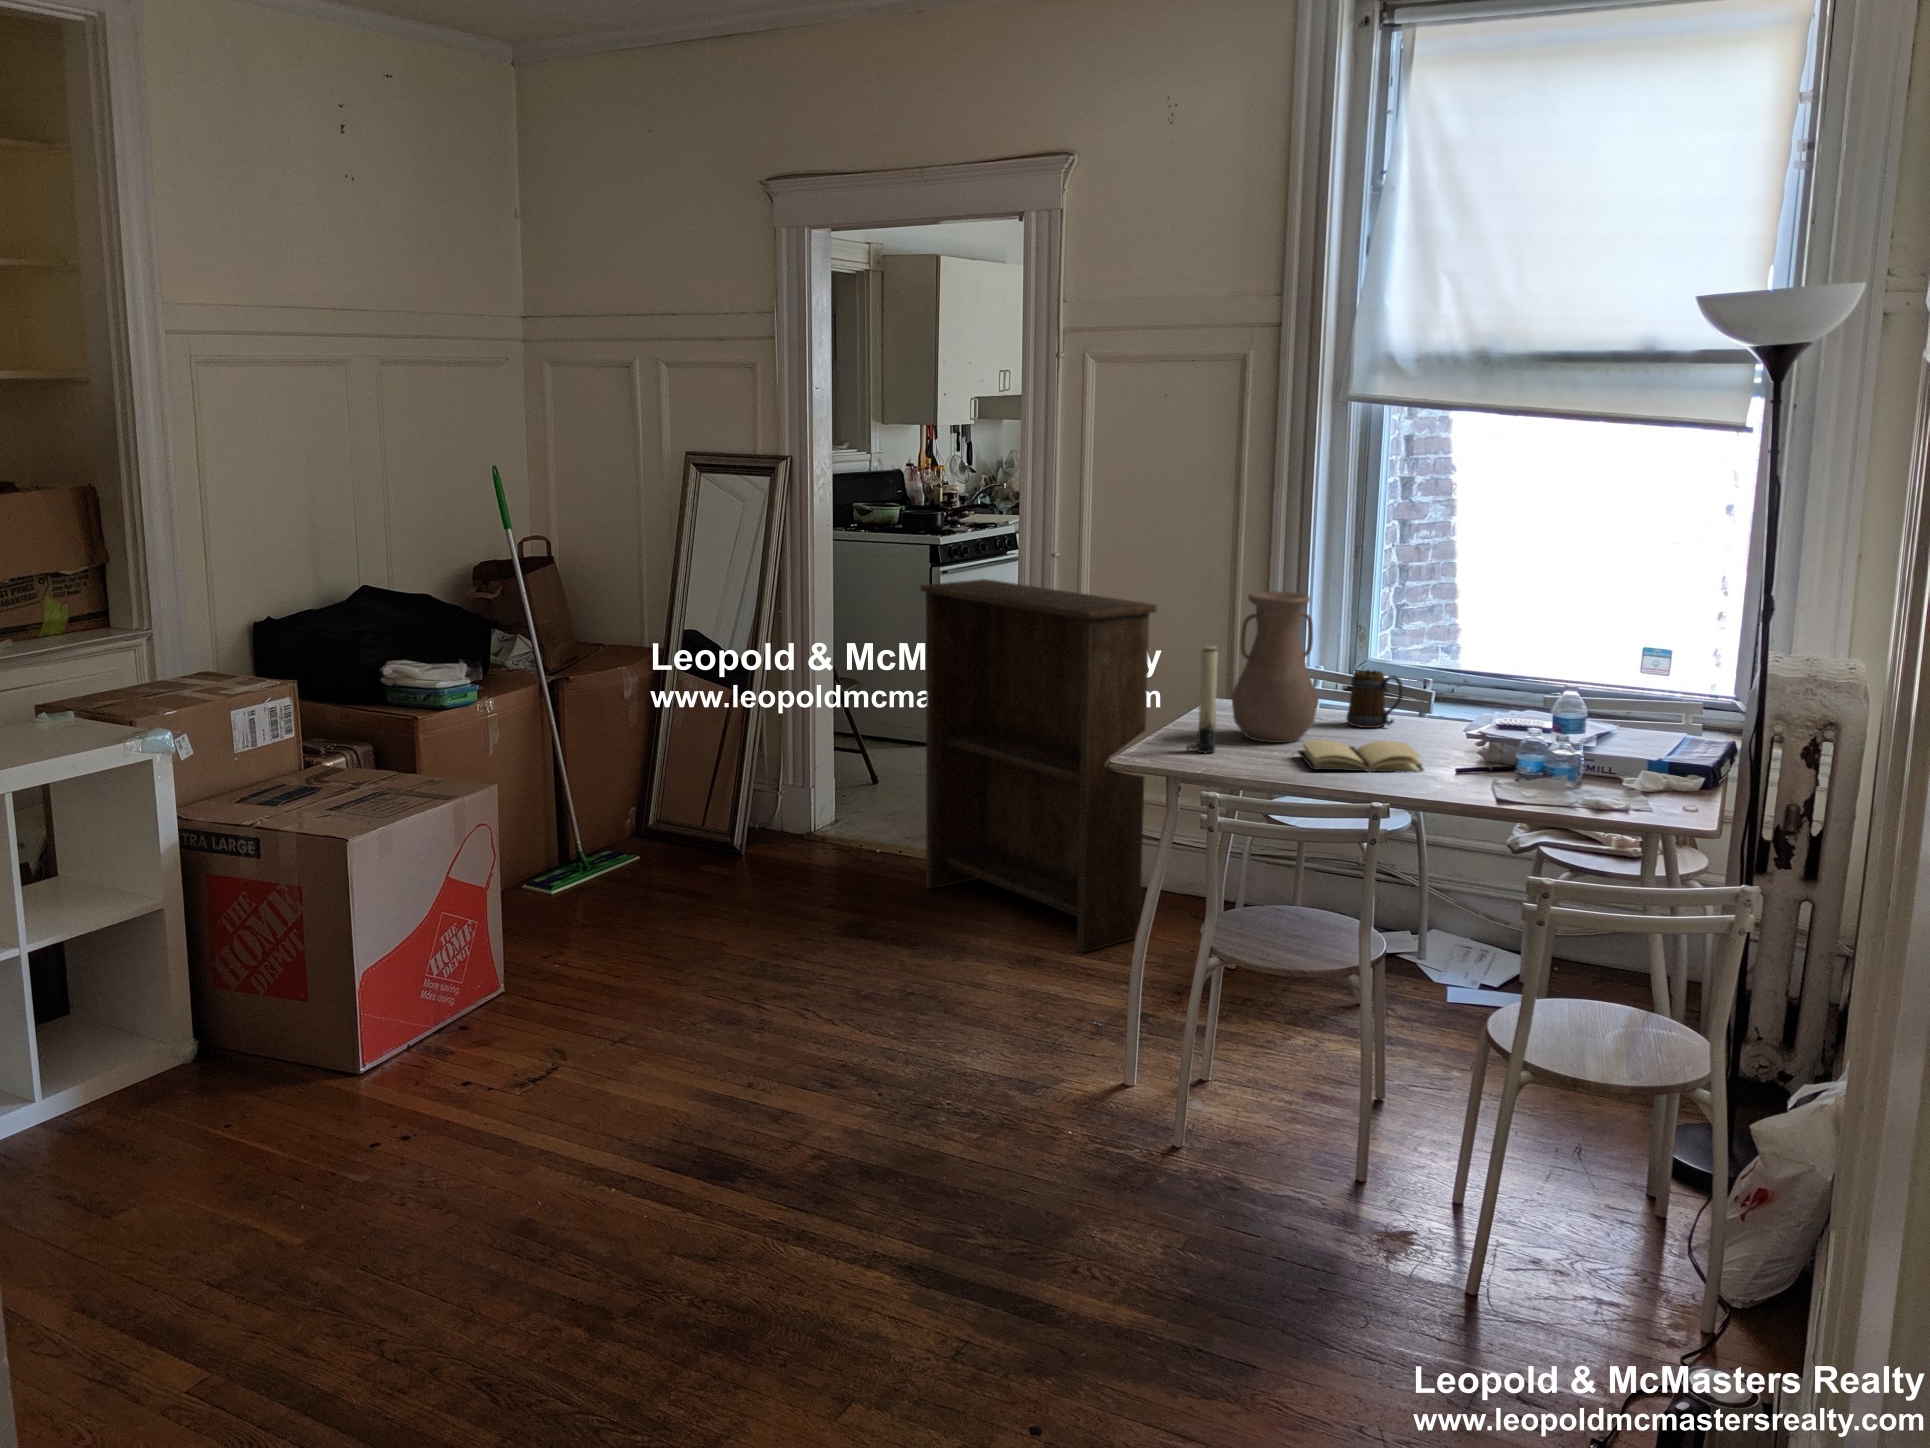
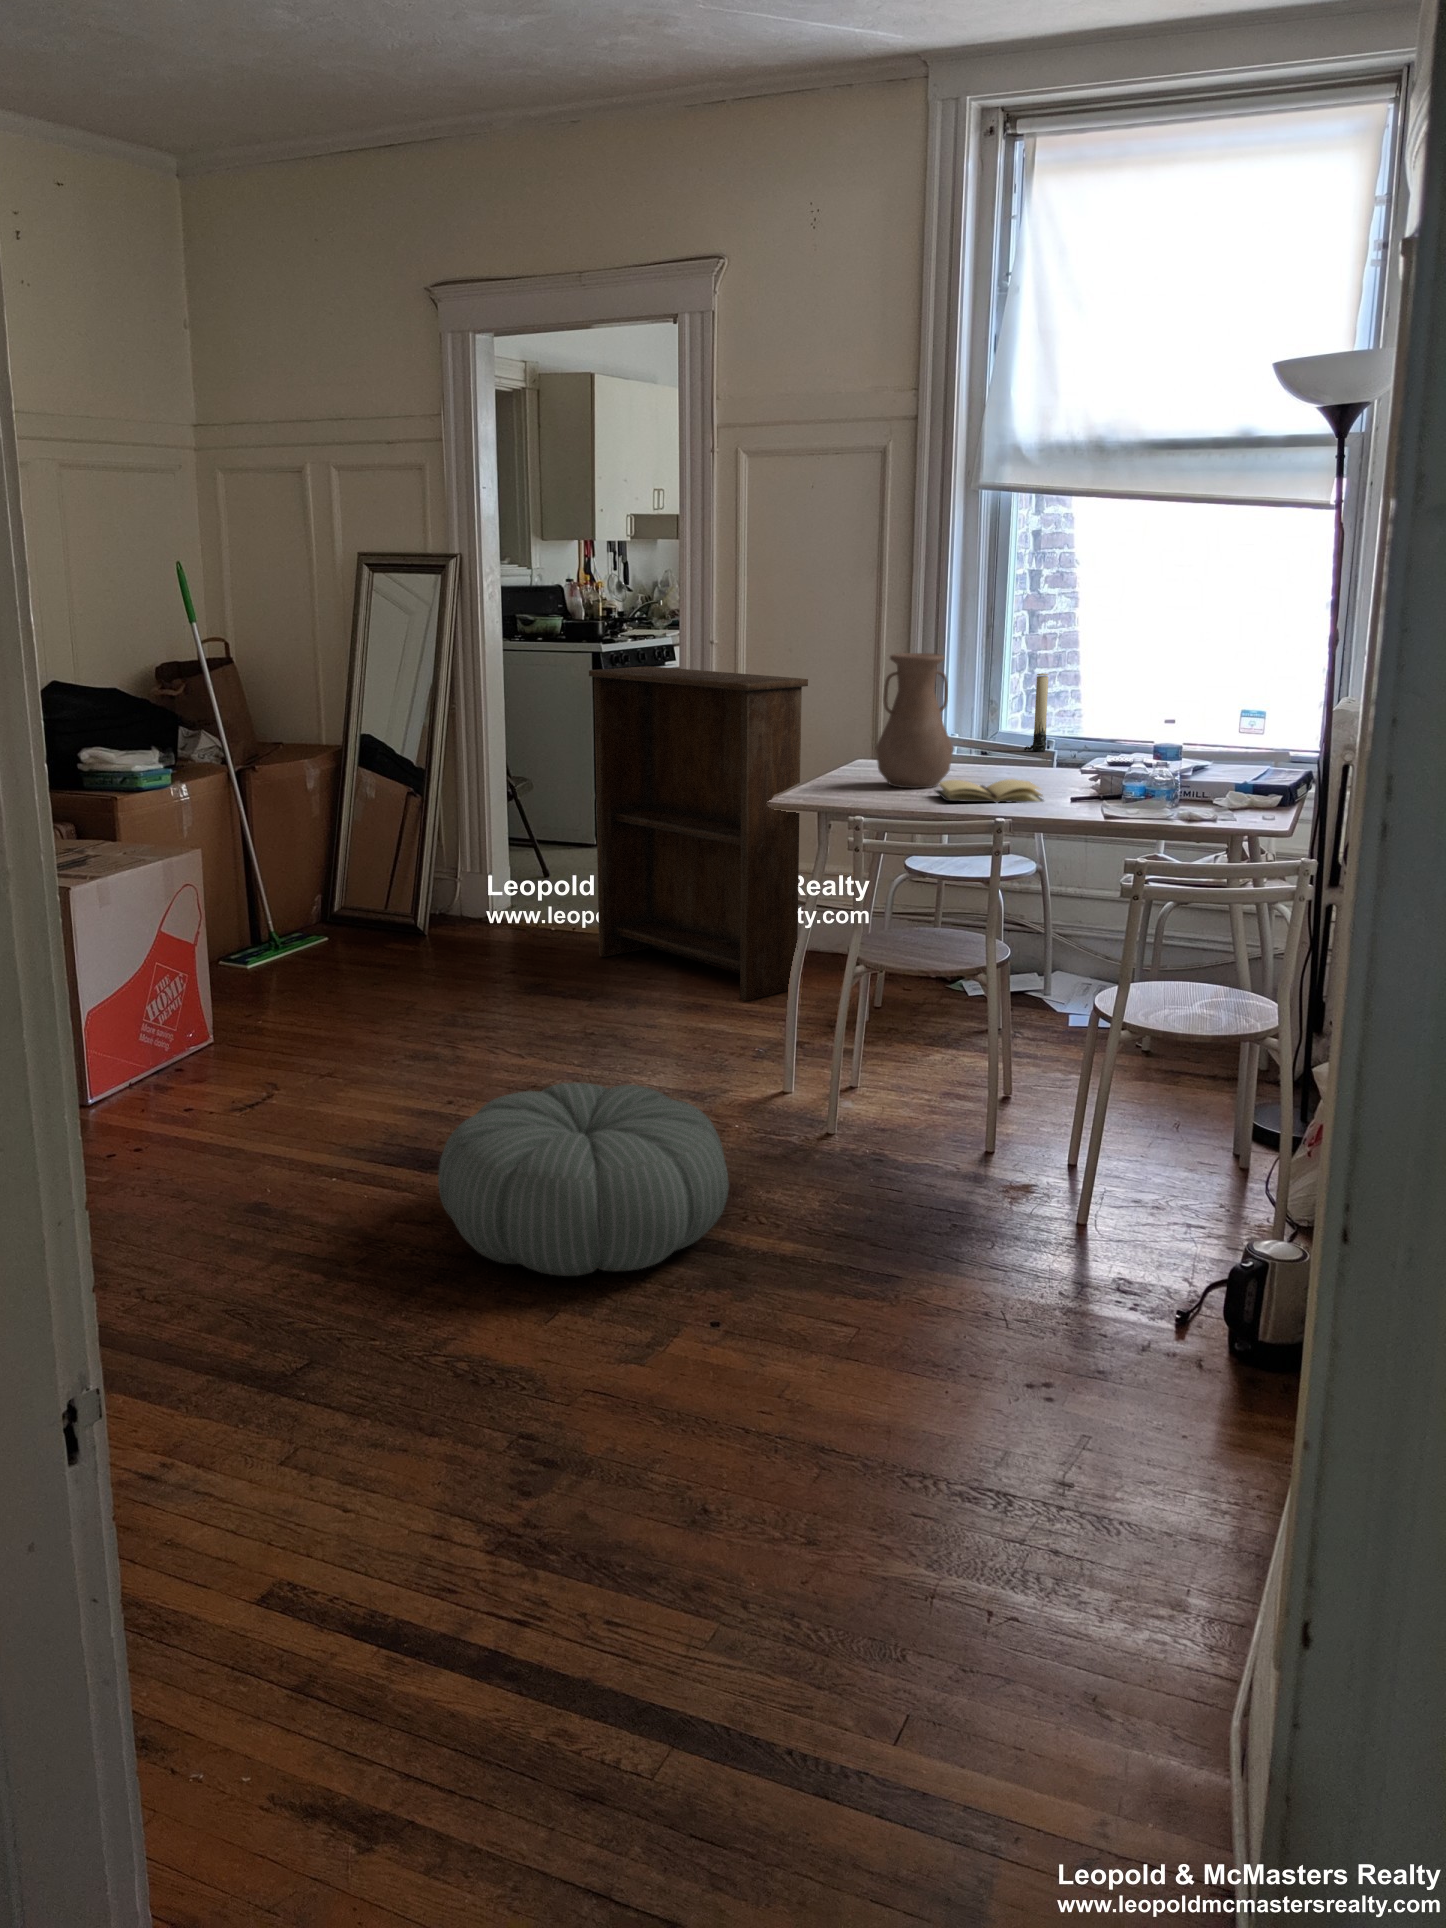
candle: present [1187,646,1218,753] -> present [1024,673,1048,752]
mug: present [1347,670,1403,728] -> none [979,727,1028,778]
pouf: none [728,1091,1056,1343] -> present [438,1083,729,1276]

